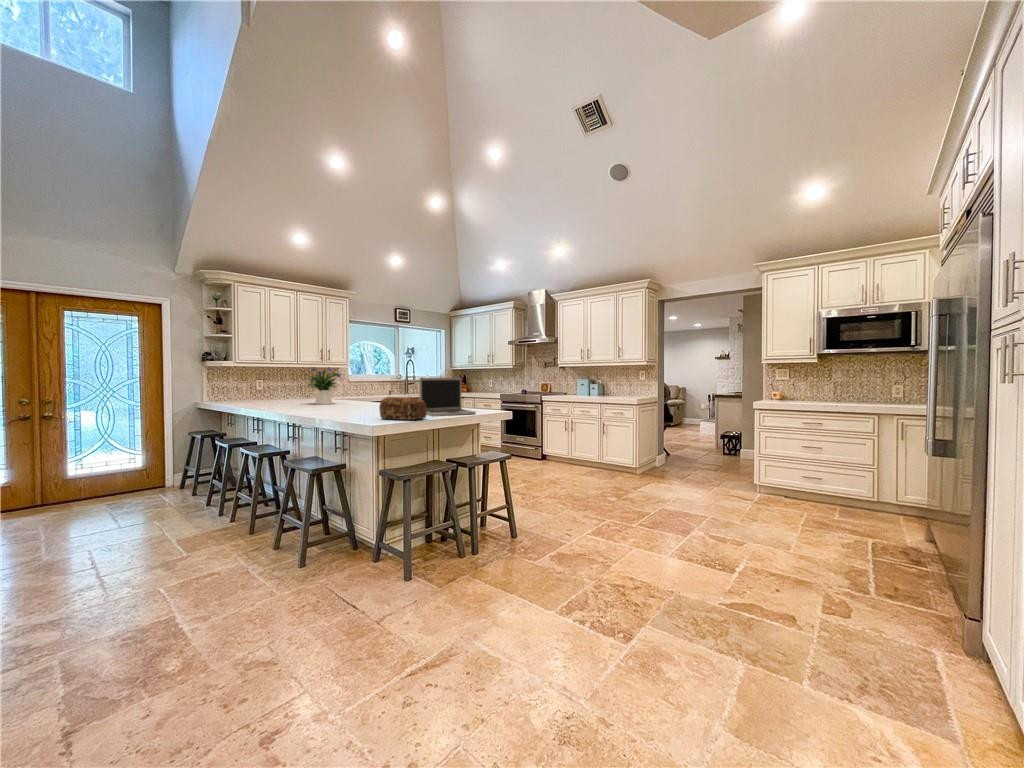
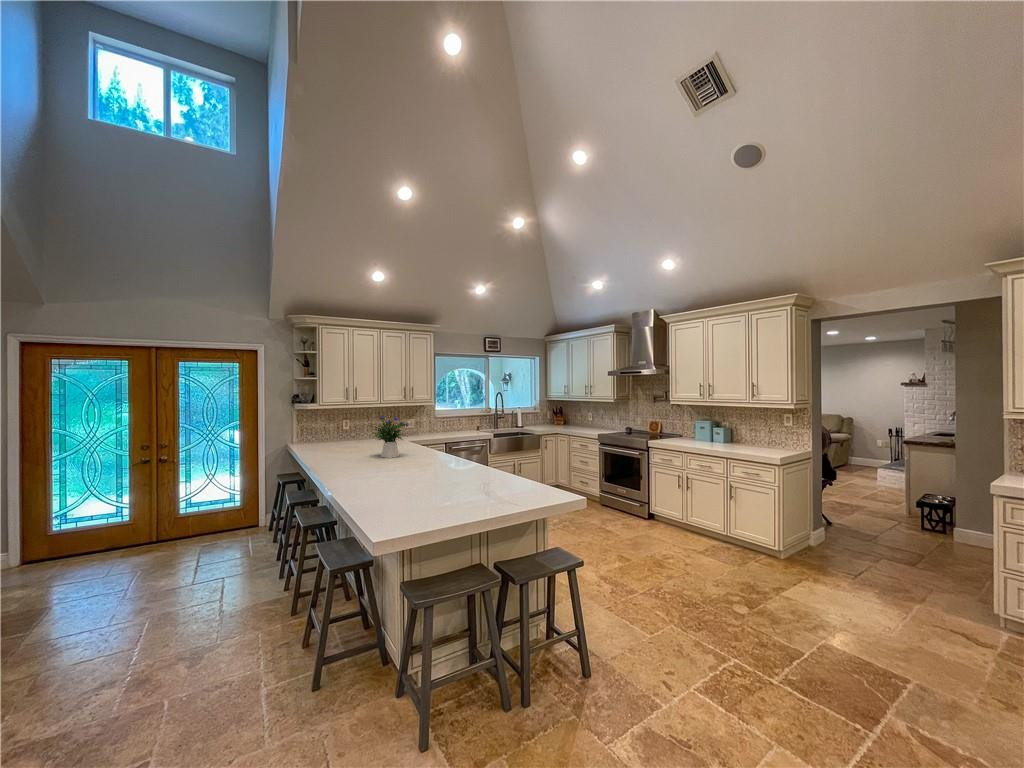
laptop: present [419,378,476,416] -> none [469,446,536,504]
bread loaf: present [379,397,427,420] -> none [407,482,463,519]

